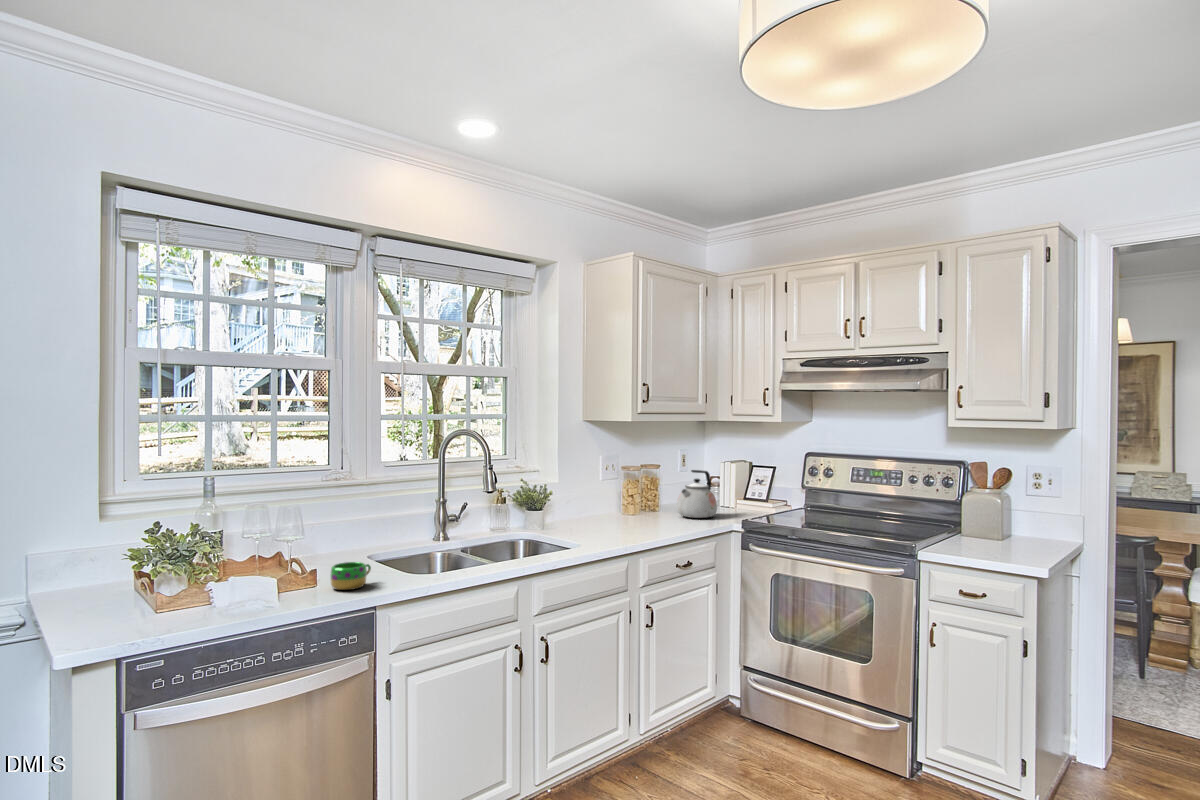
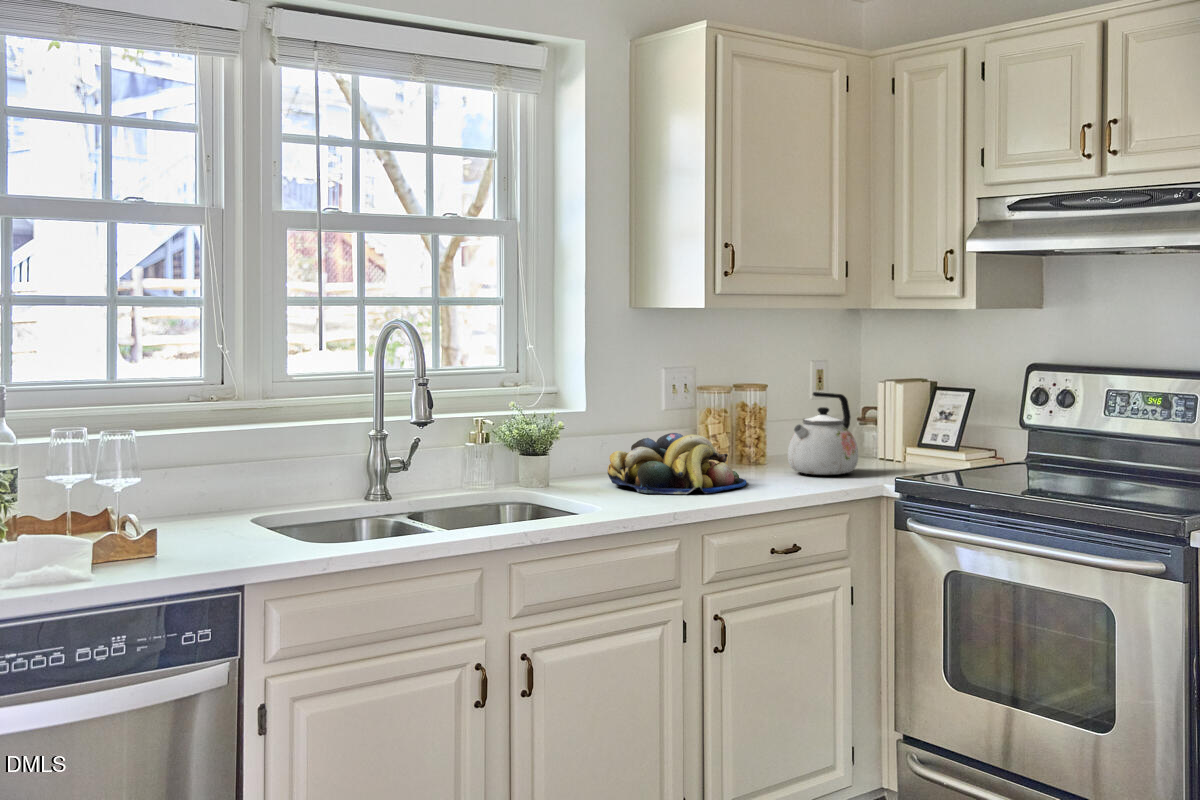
fruit bowl: none [577,495,658,532] -> present [608,433,746,494]
mug: present [330,562,371,590] -> none [172,522,237,564]

